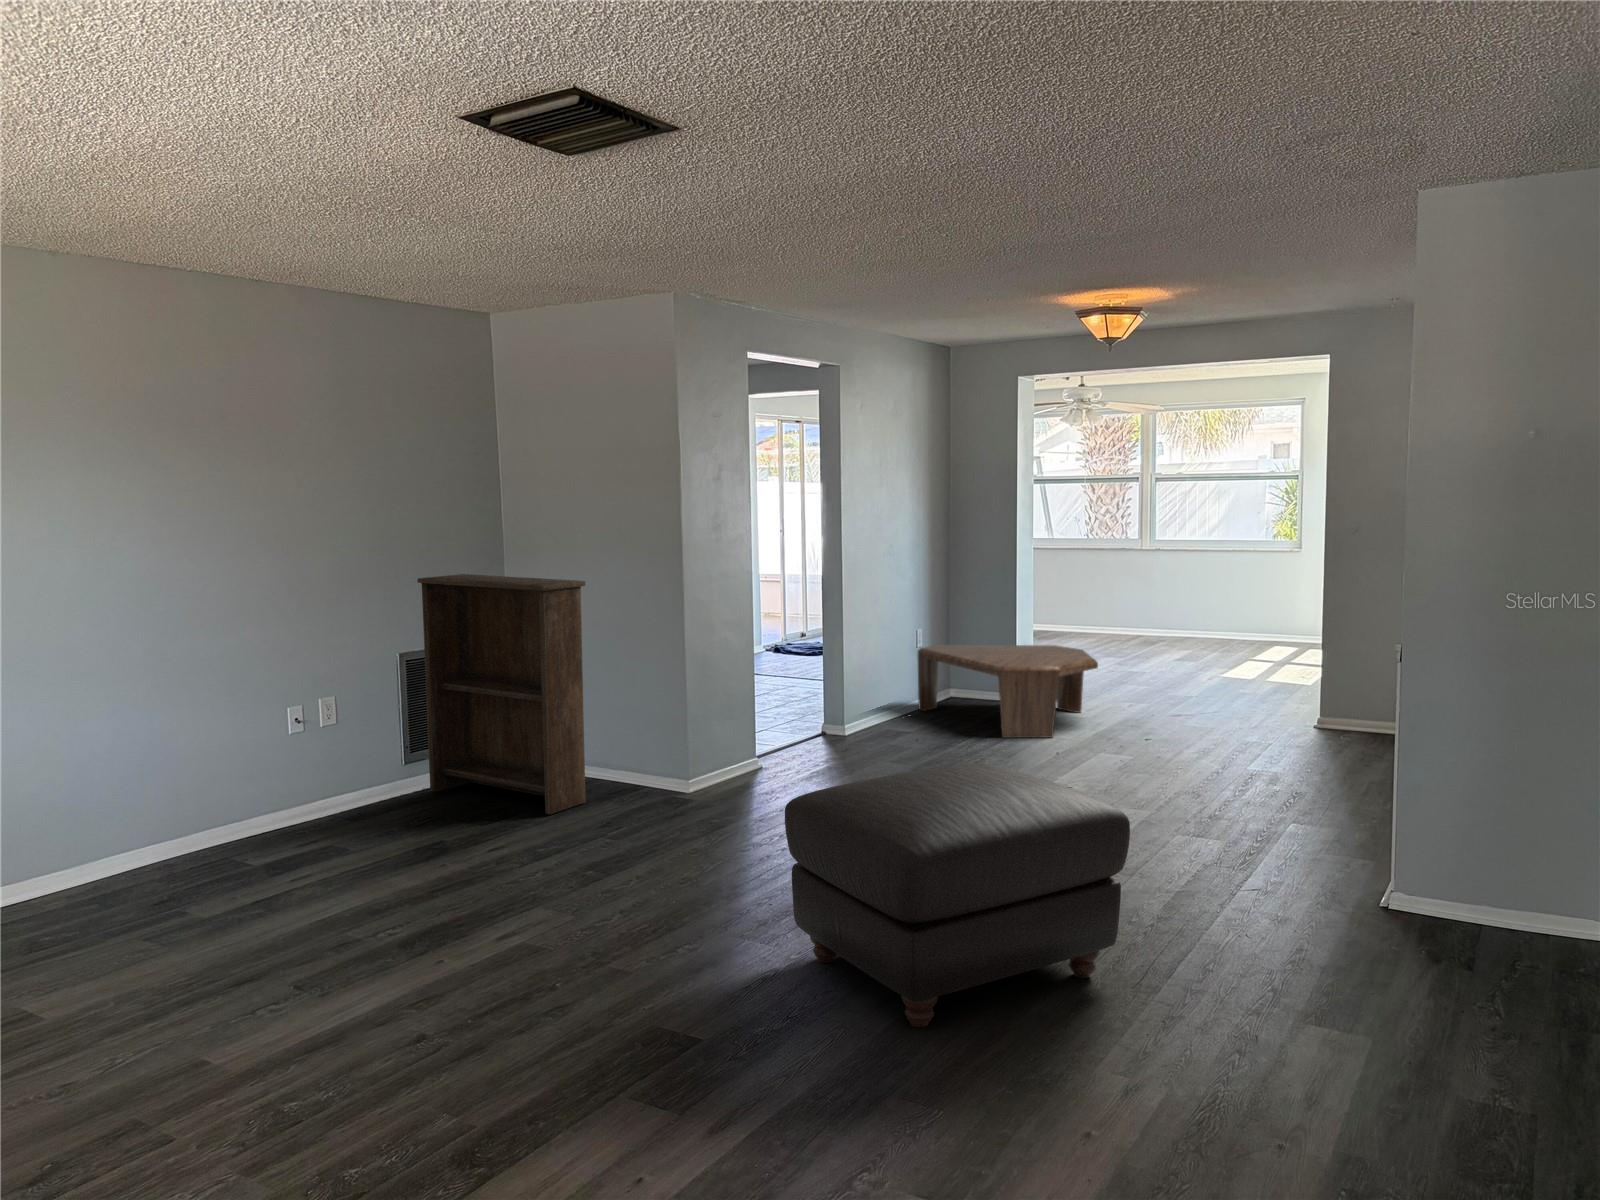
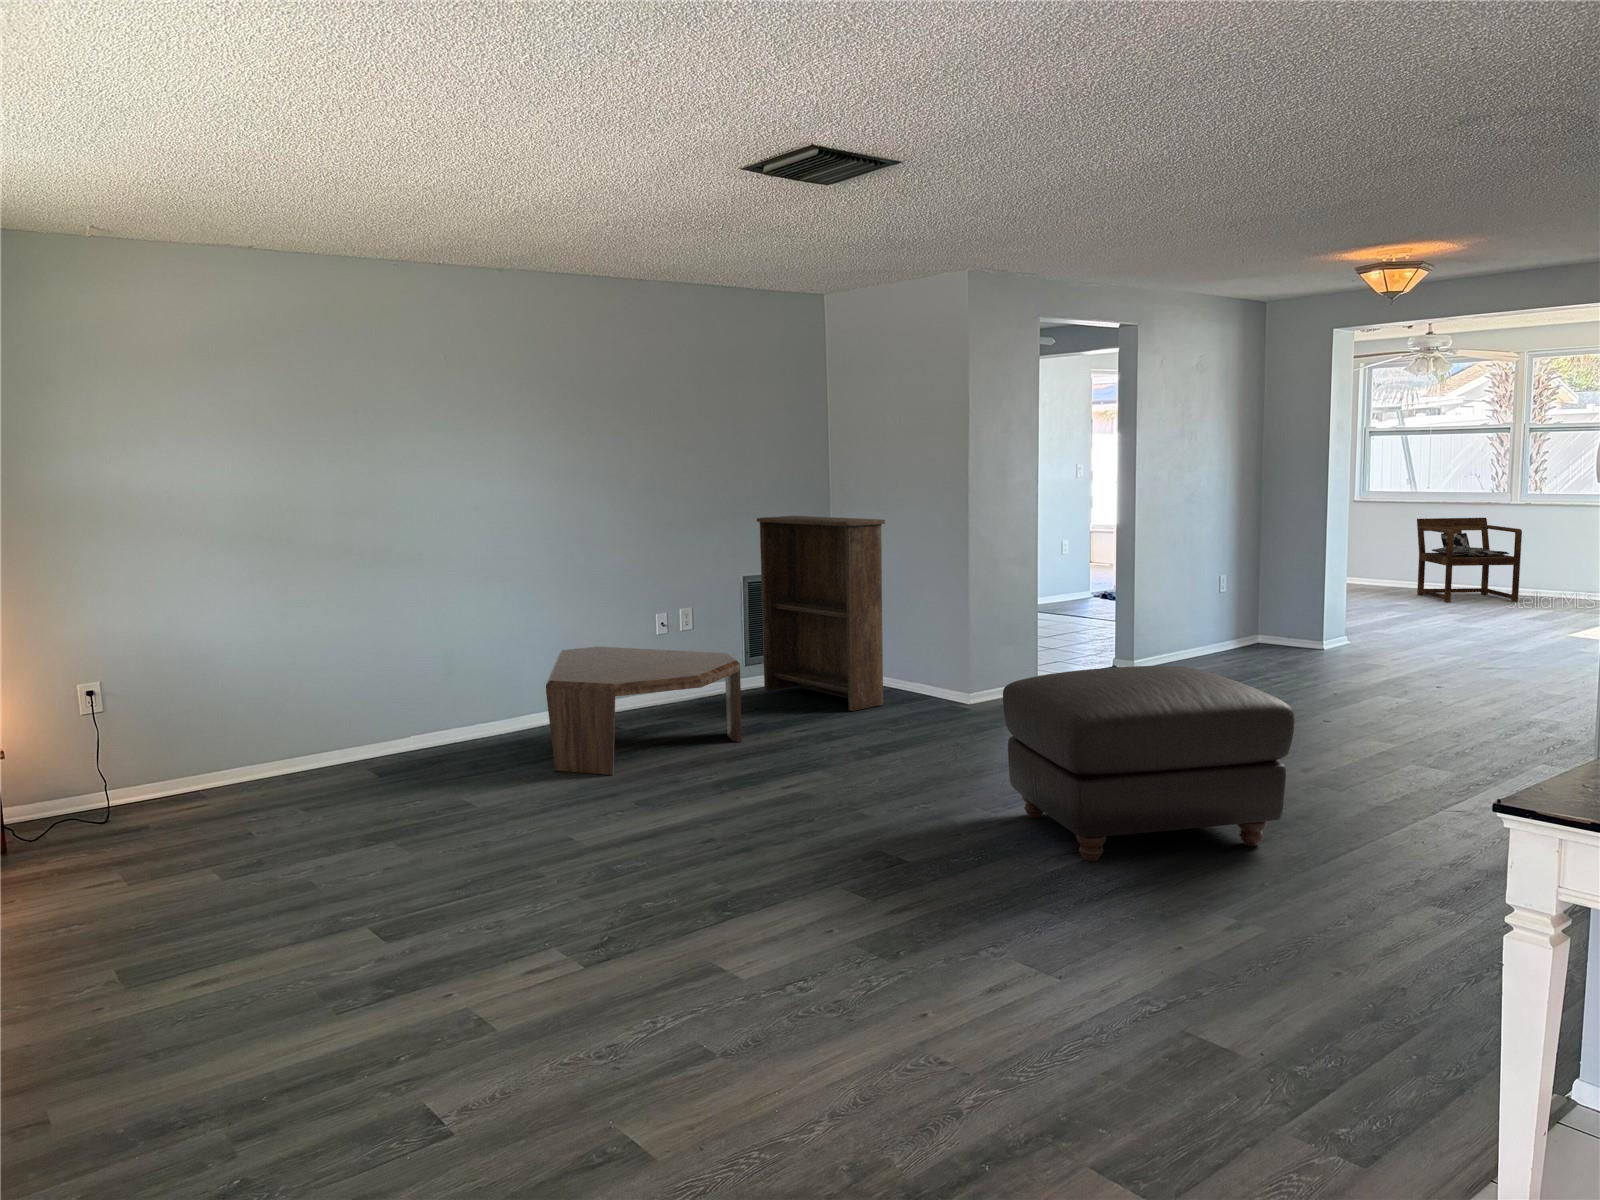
armchair: none [1063,560,1155,642] -> present [1417,518,1522,602]
coffee table: present [918,645,1098,738] -> present [546,647,741,775]

